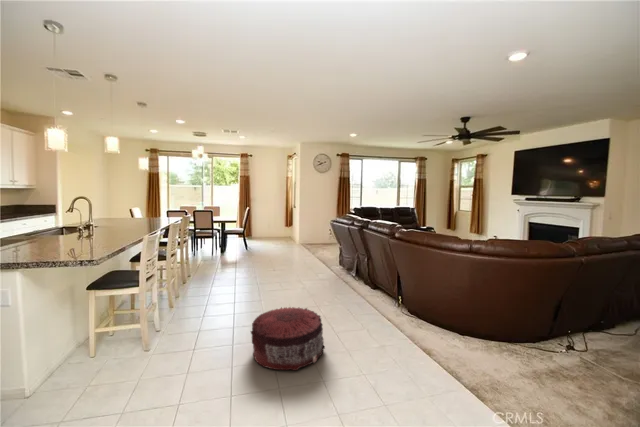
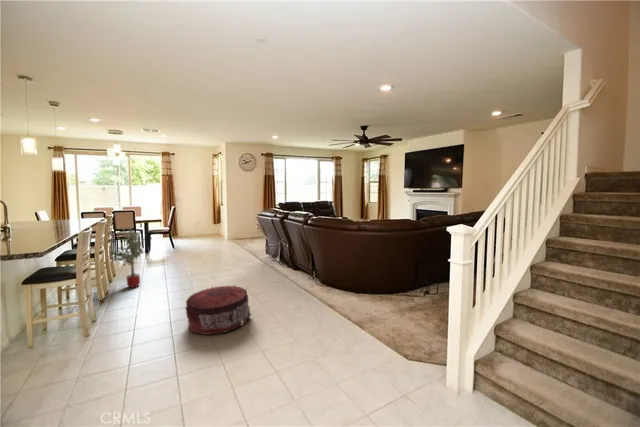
potted tree: none [183,230,218,294] -> present [110,228,144,288]

